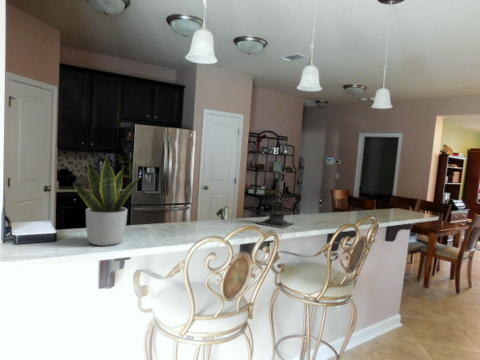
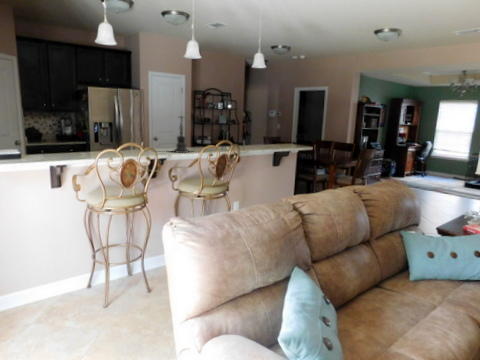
potted plant: present [74,156,139,246] -> none [39,105,82,159]

